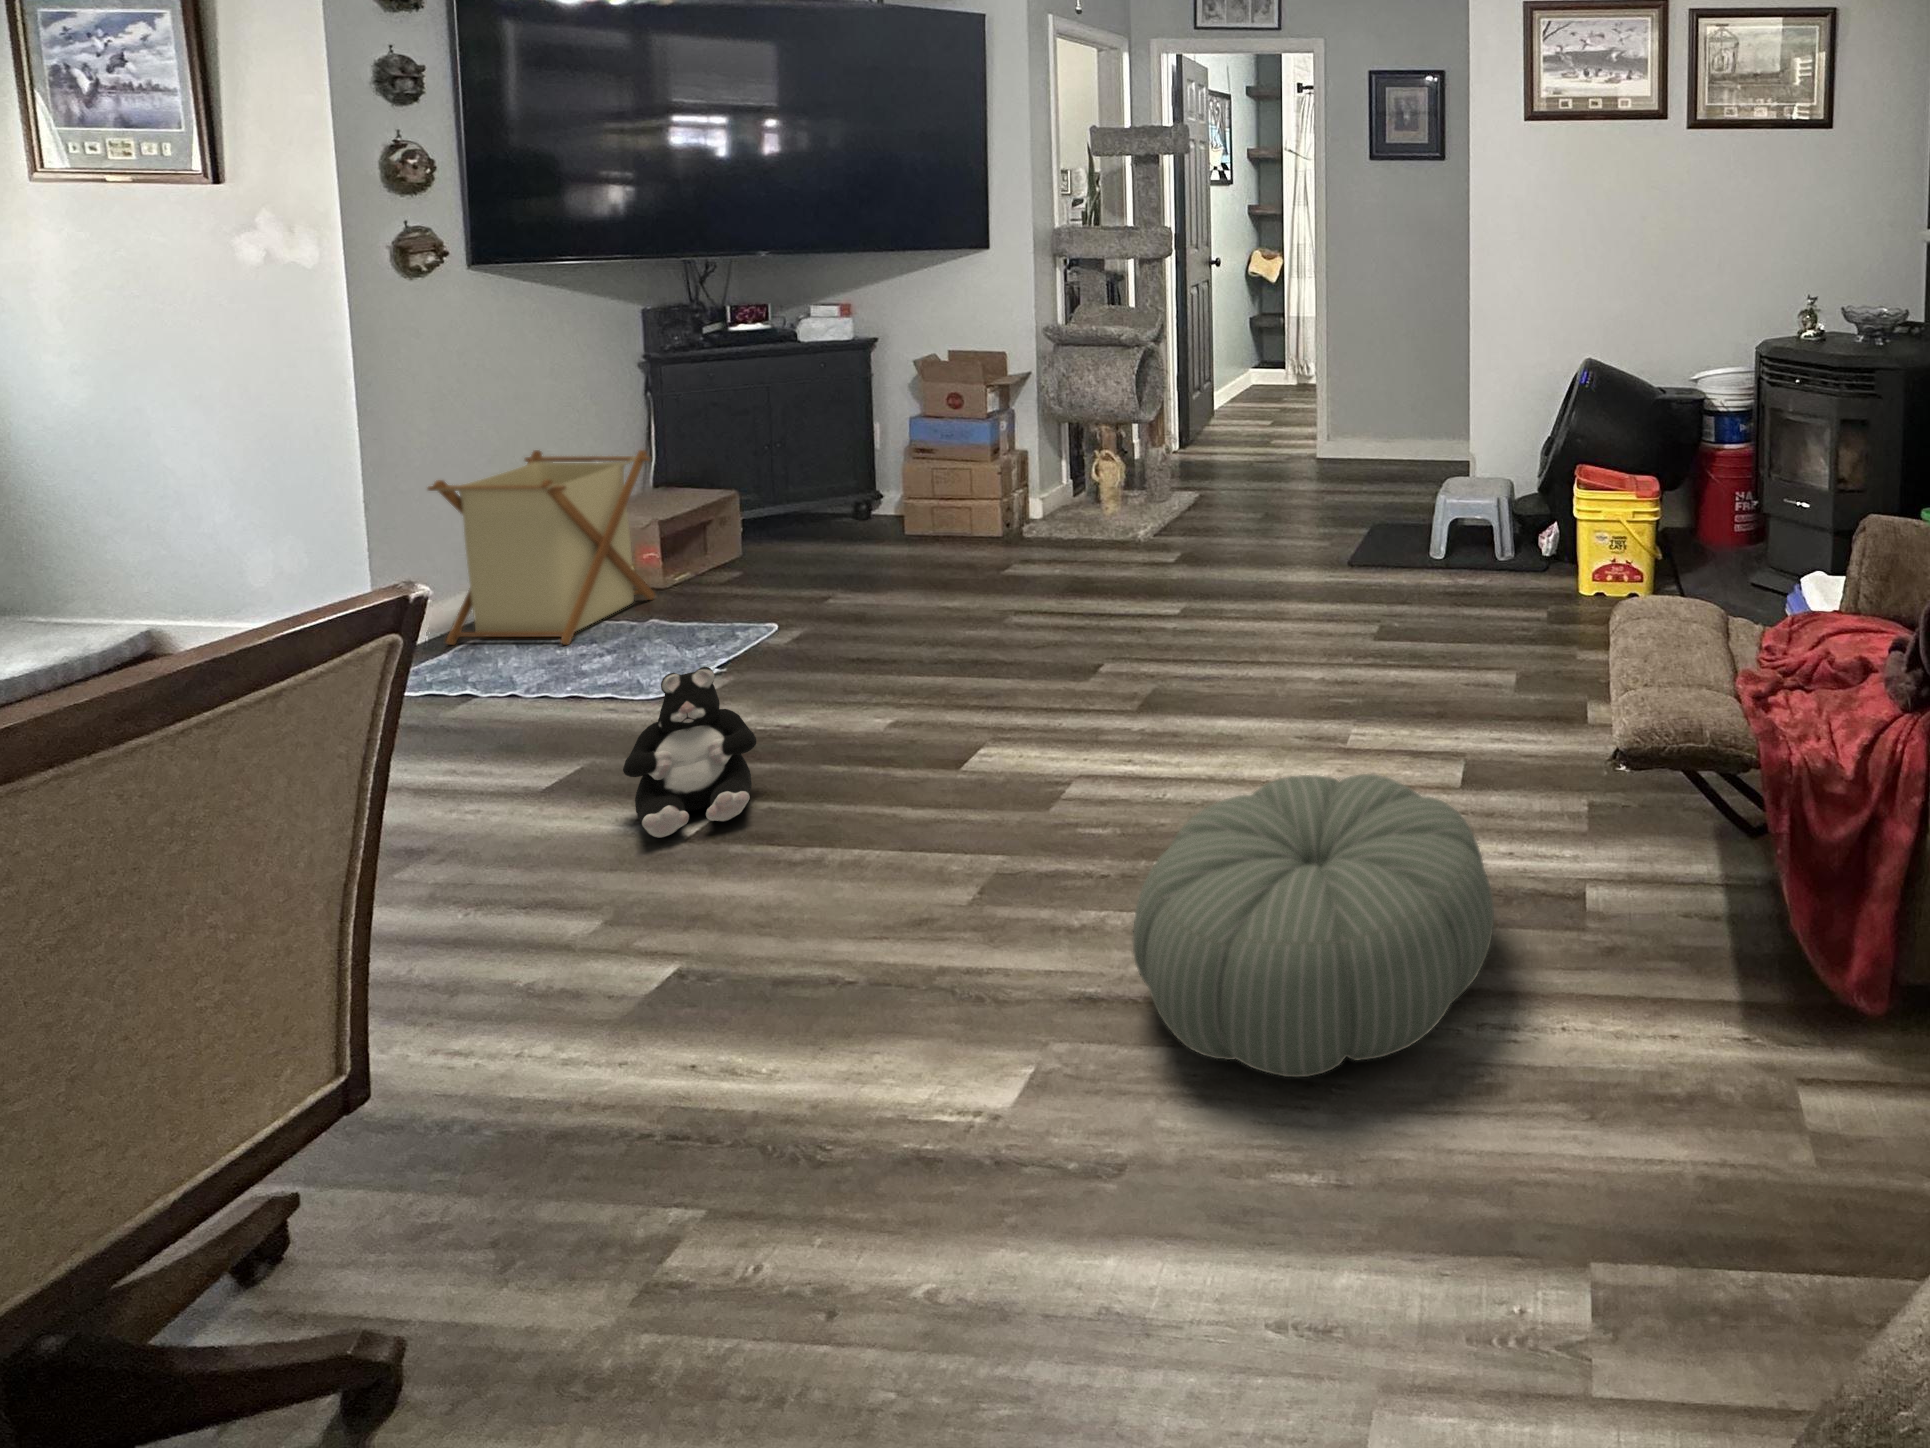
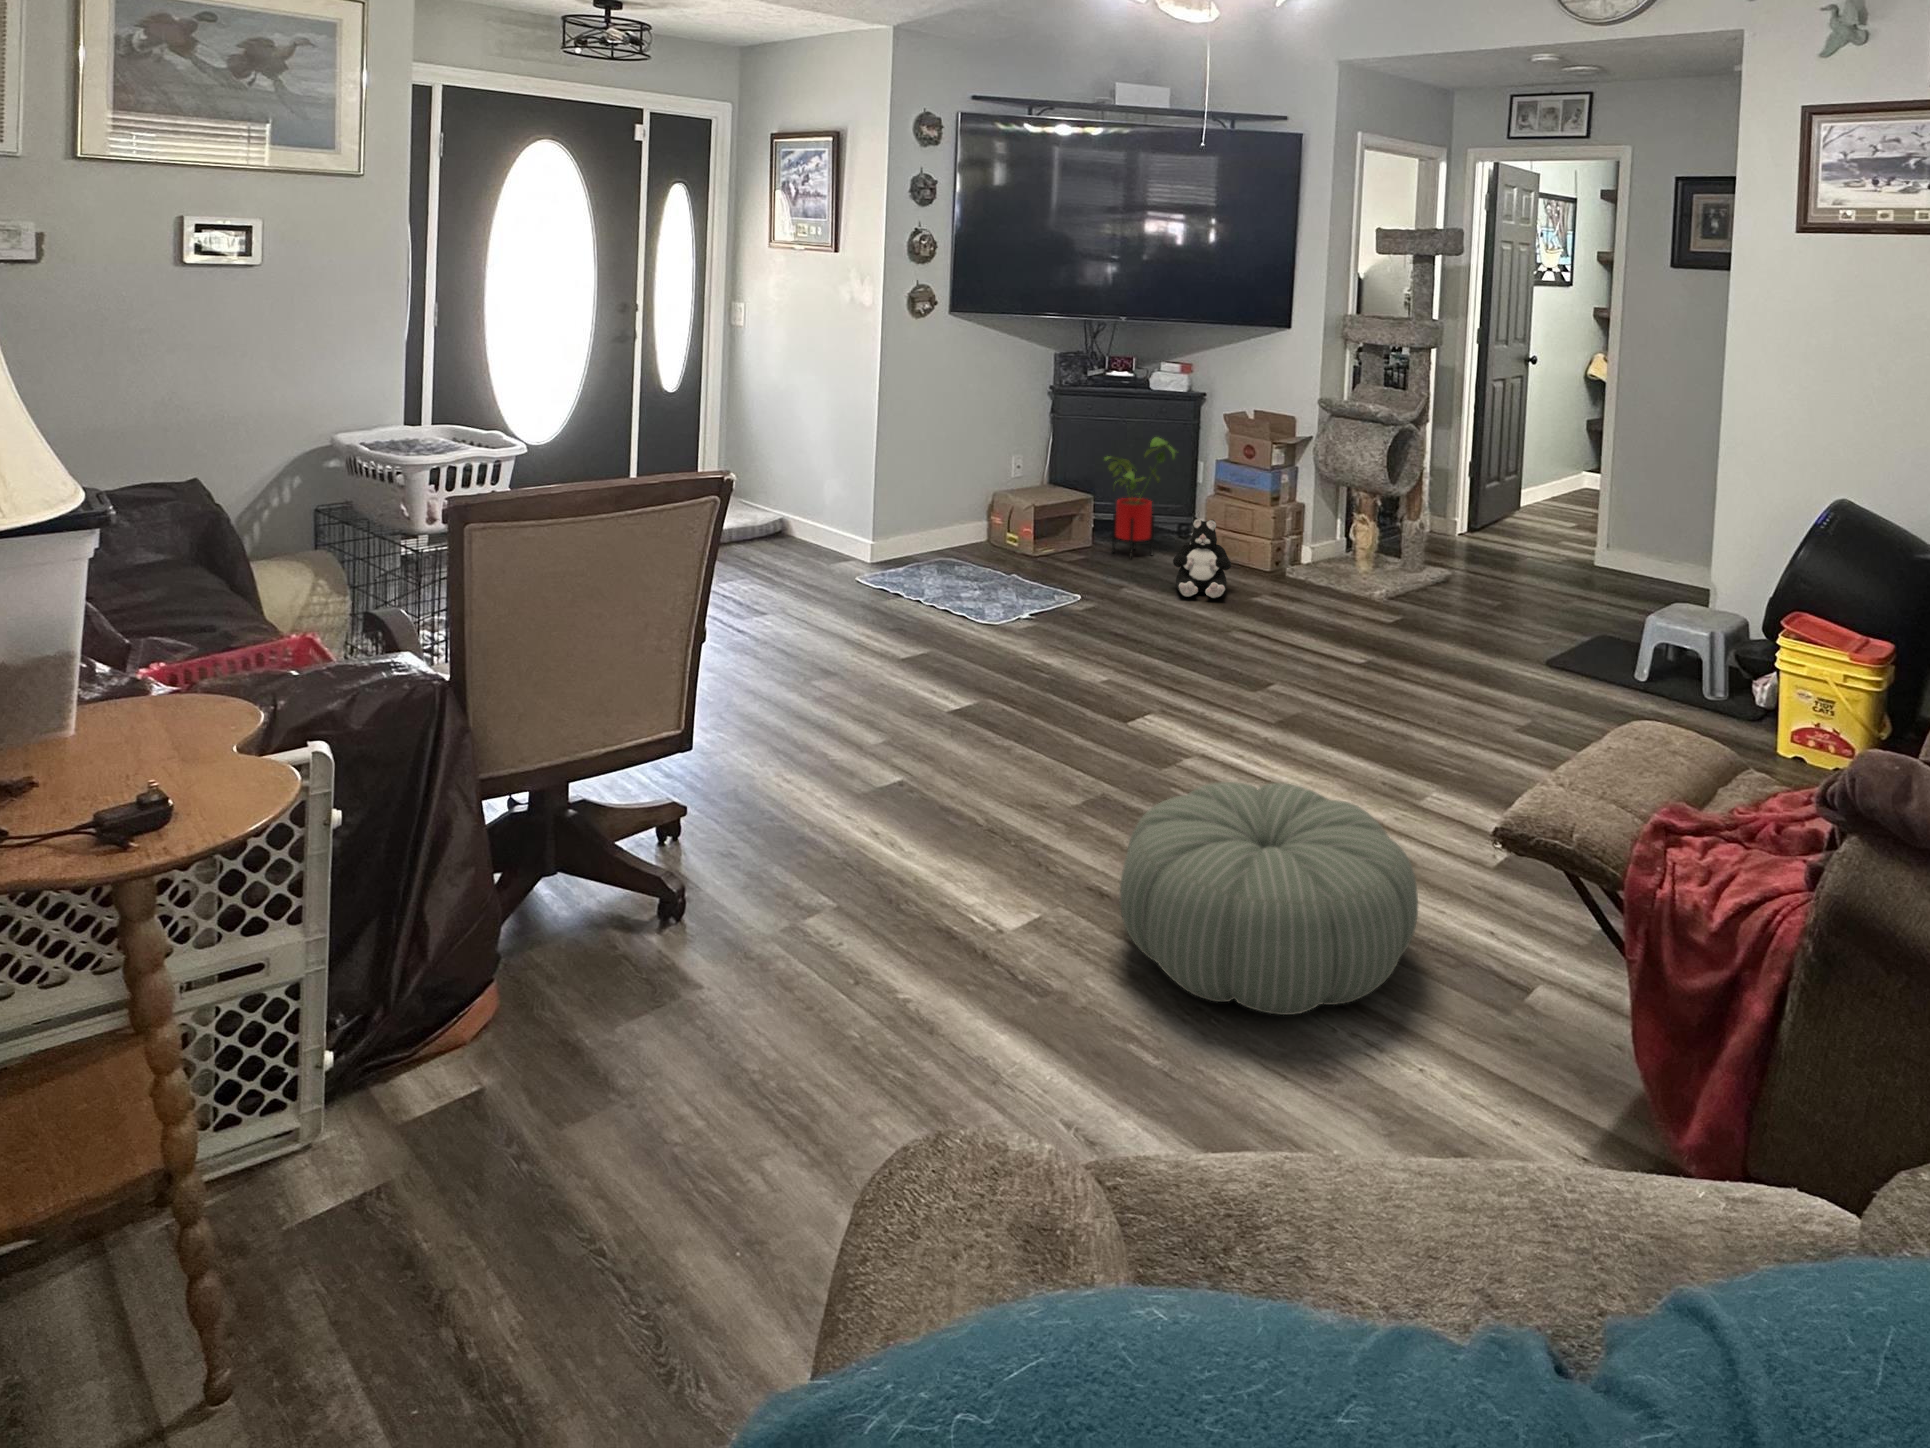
house plant: none [752,399,859,557] -> present [1105,437,1176,558]
laundry basket: present [428,450,655,645] -> none [903,443,1030,581]
plush toy: present [623,667,756,838] -> present [1173,519,1231,598]

